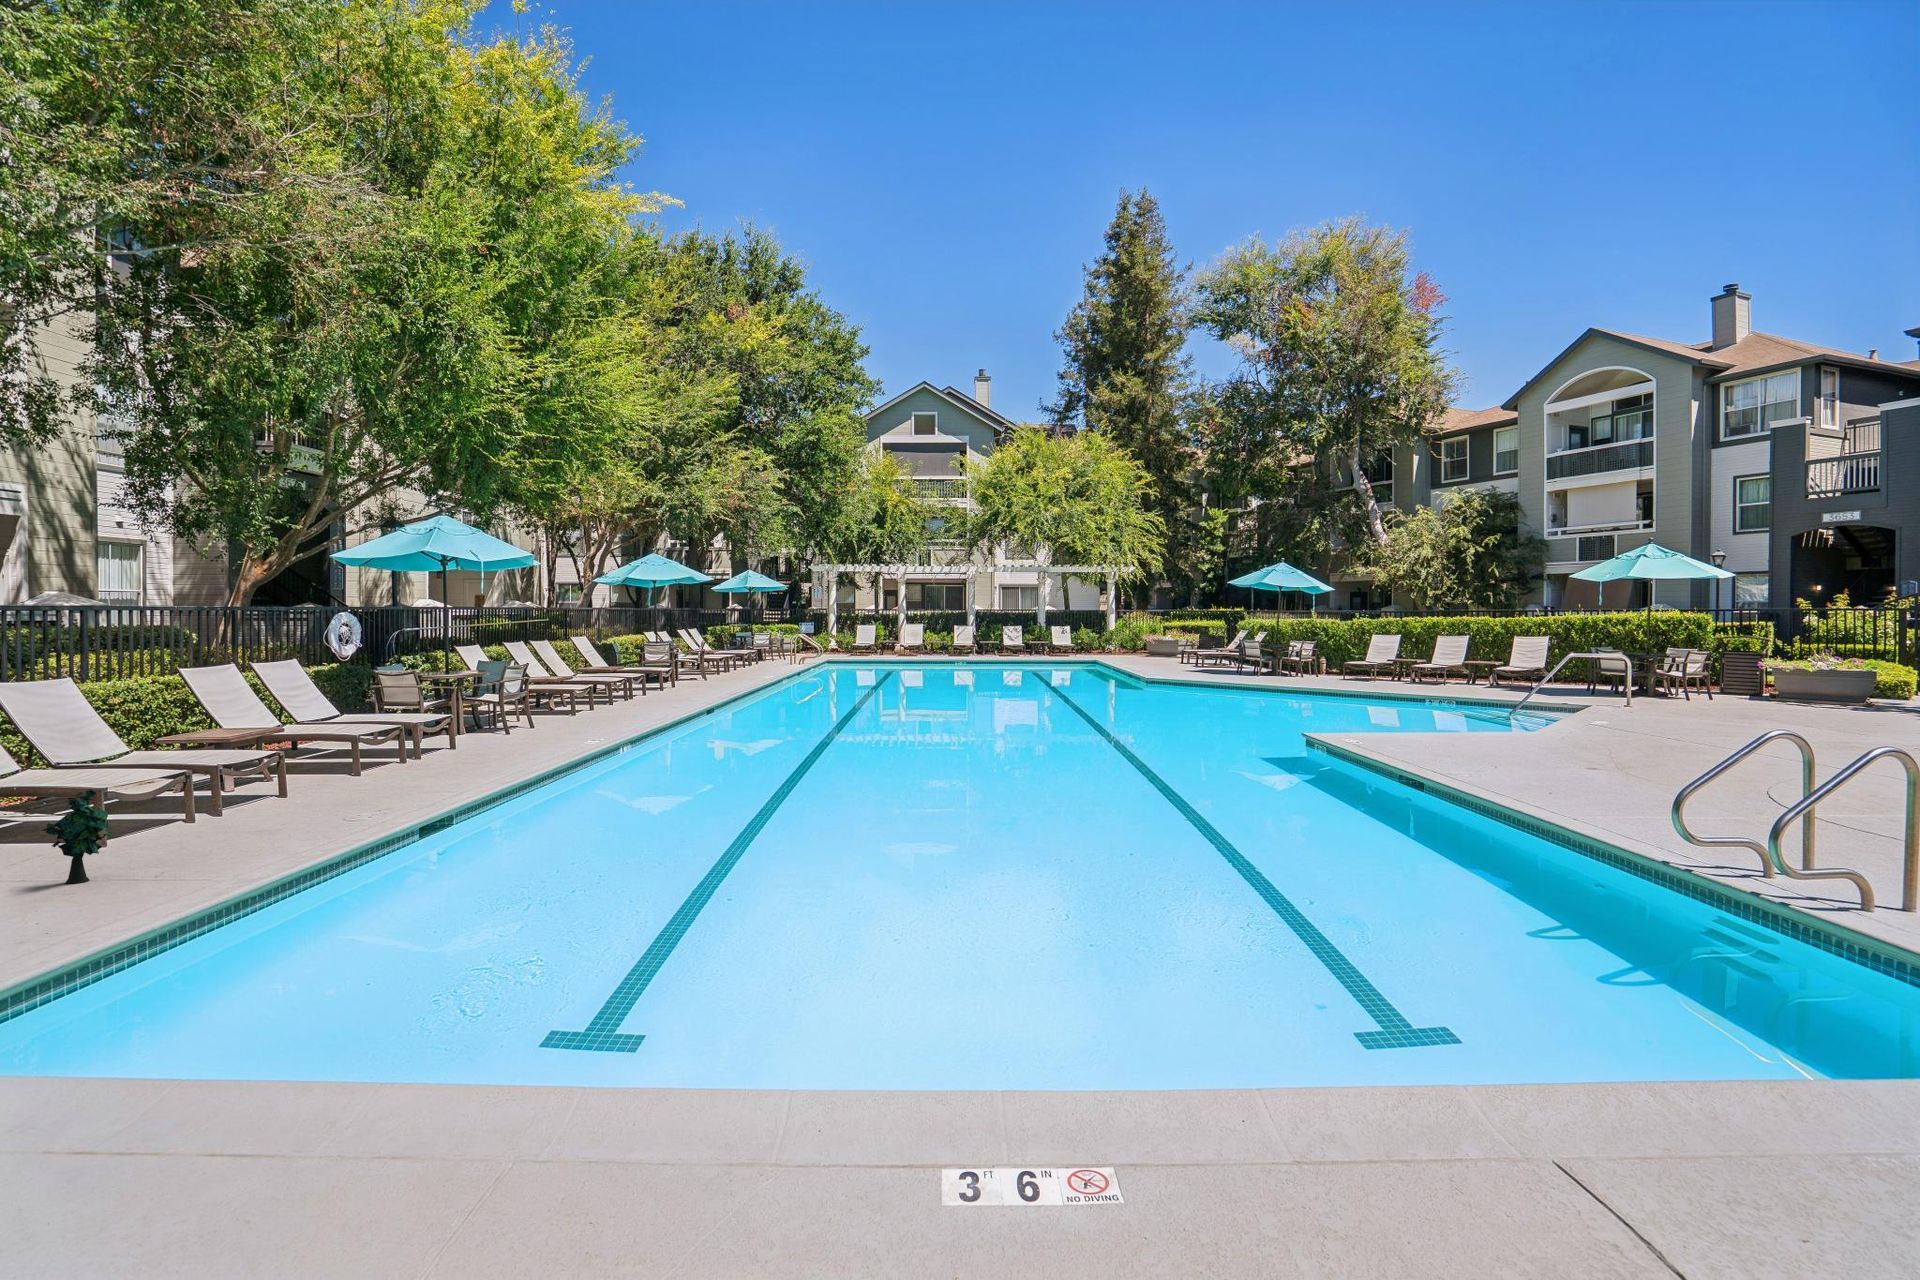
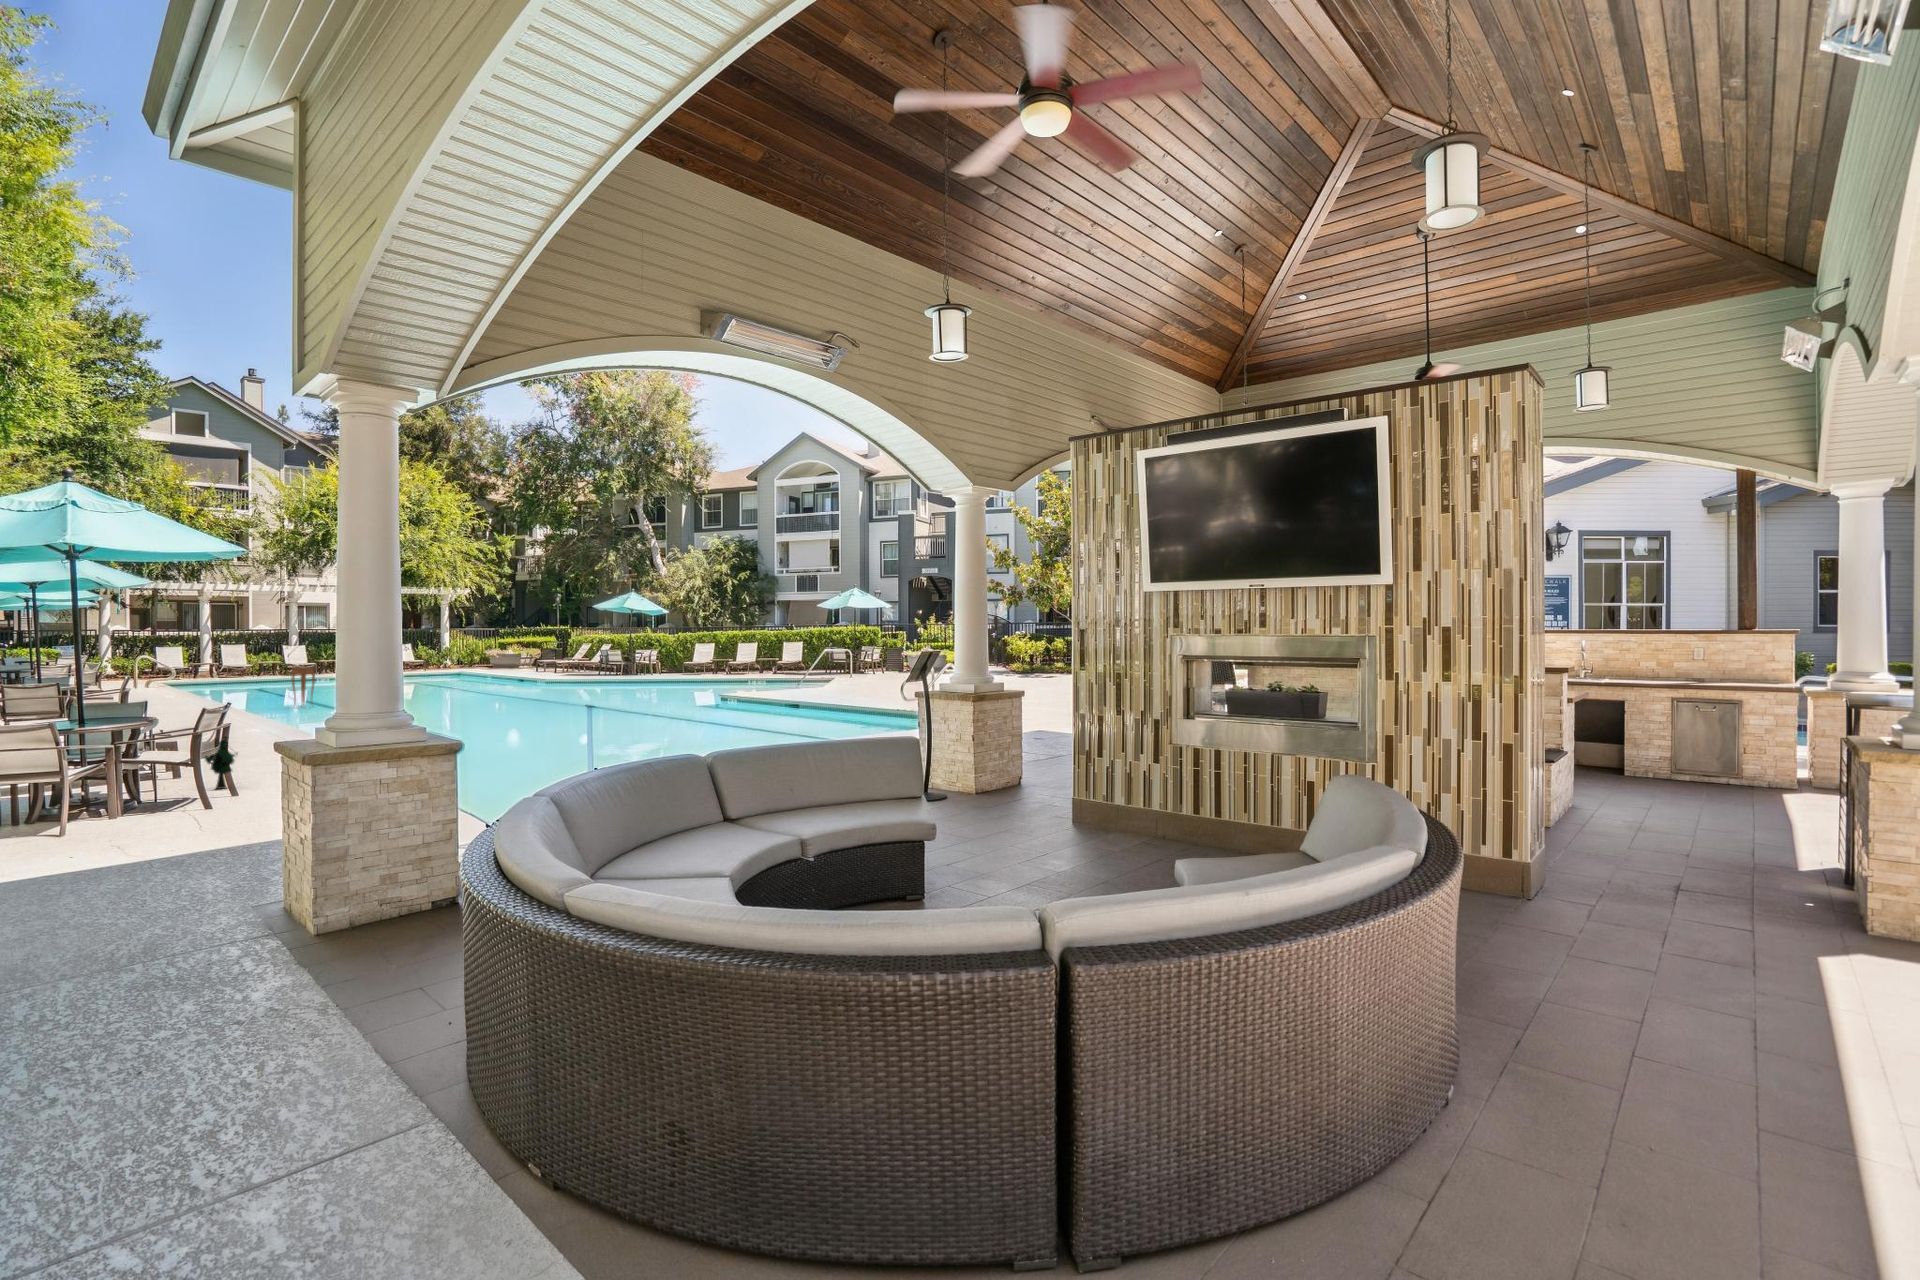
side table: none [786,659,813,710] -> present [292,667,315,705]

